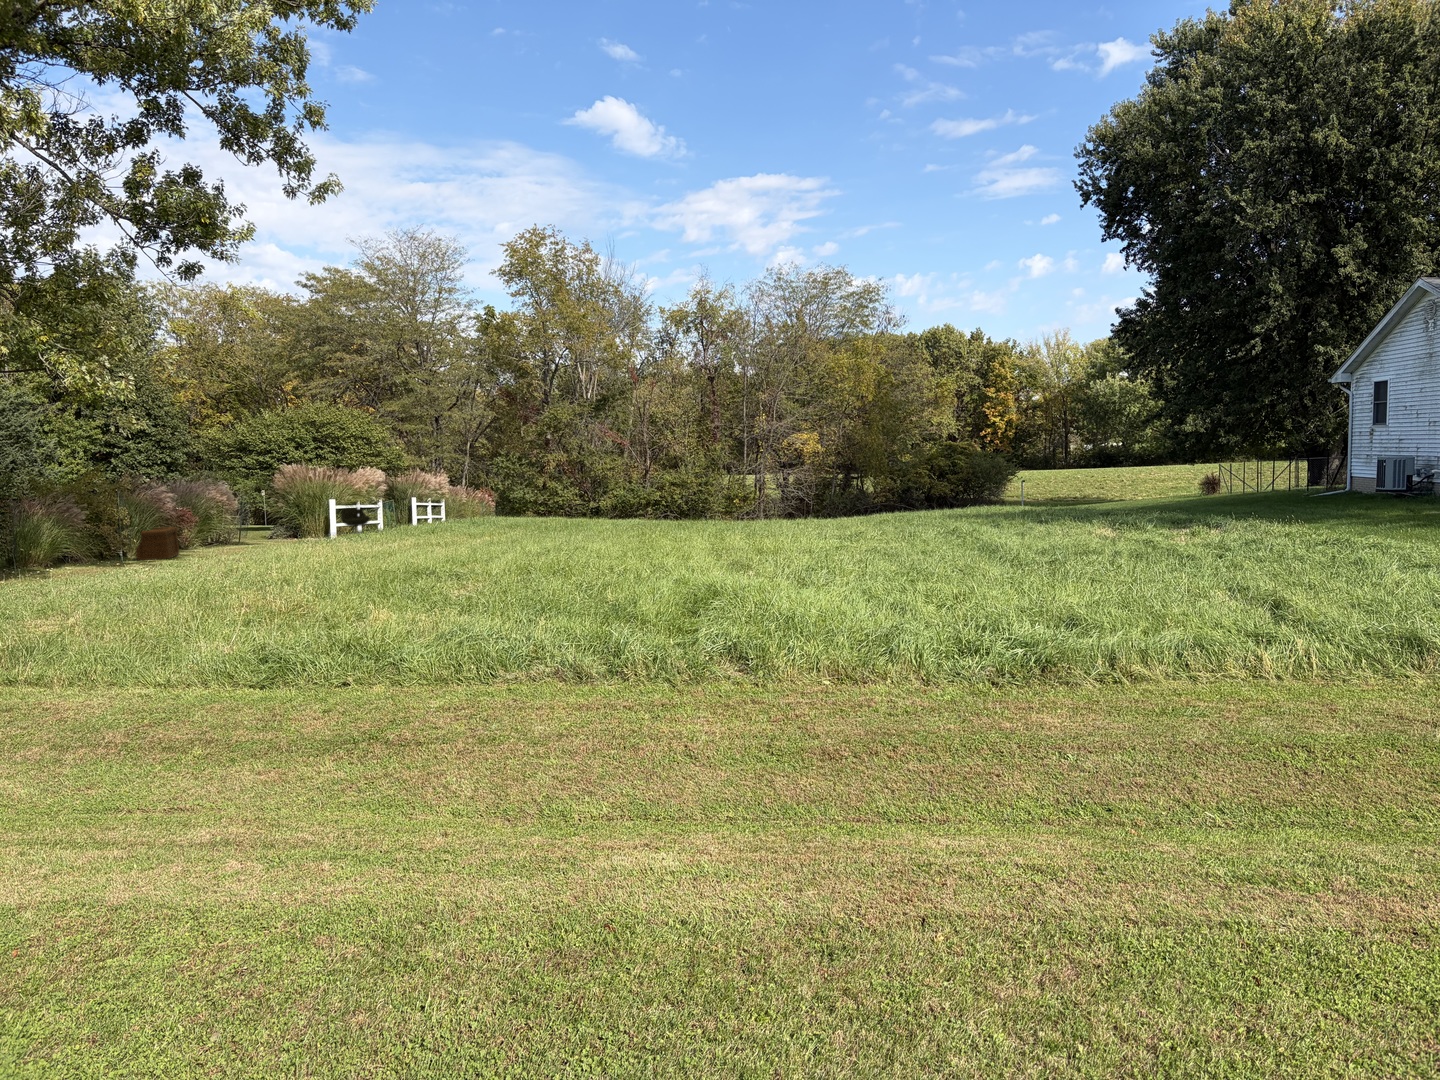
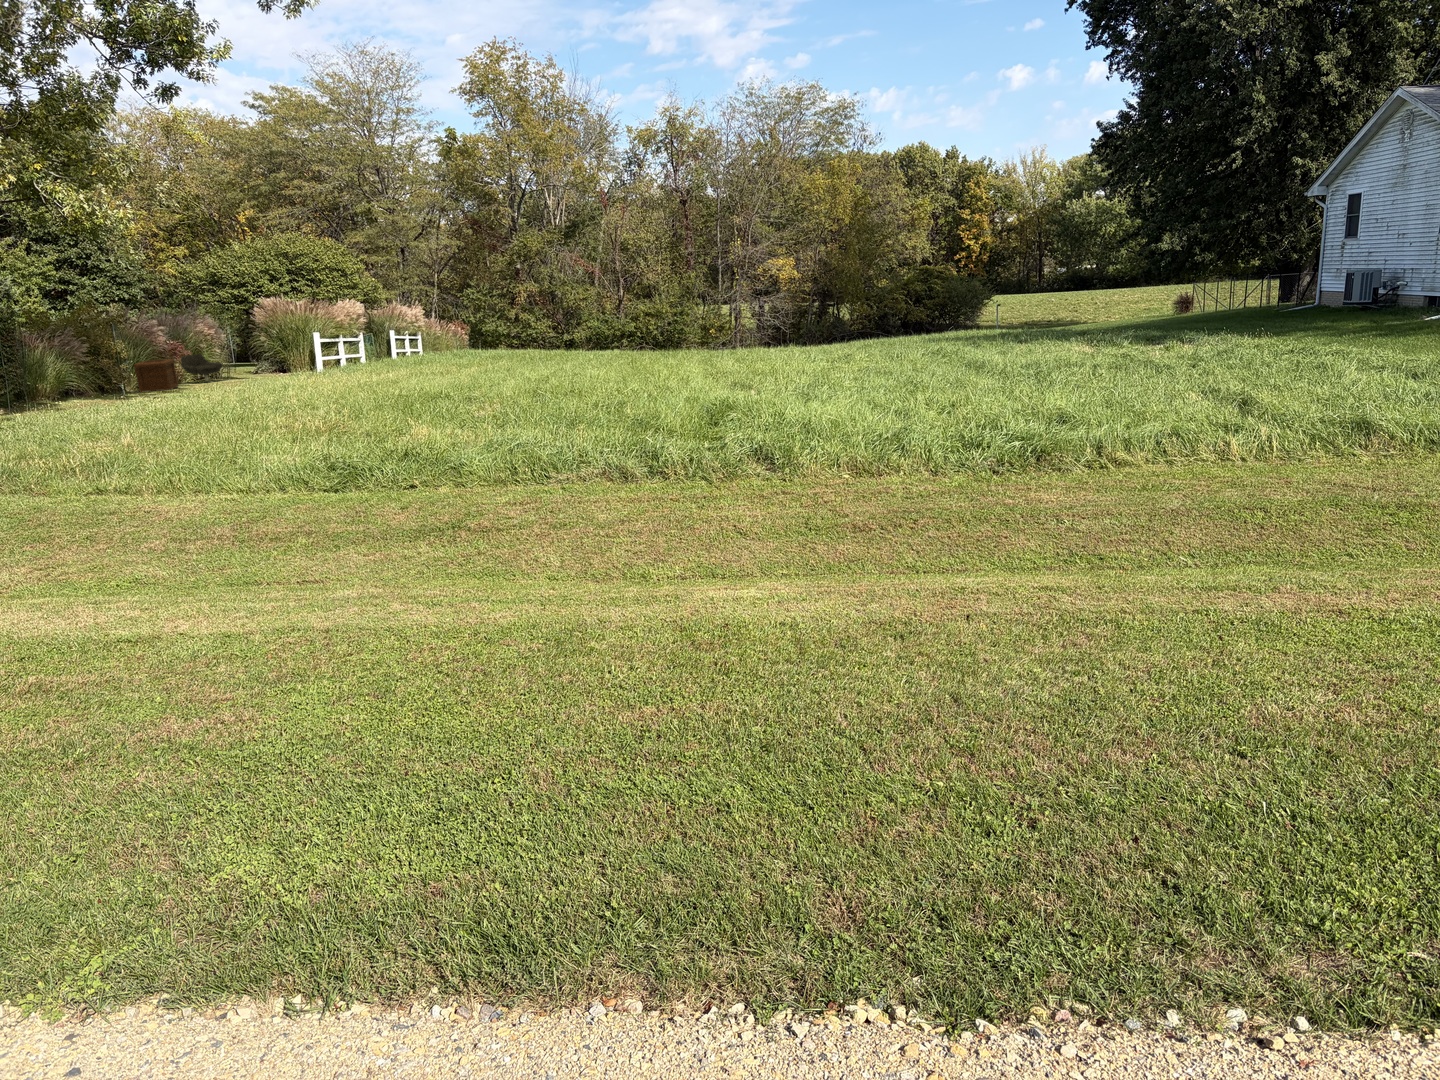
lounge chair: present [340,508,370,532] -> present [181,354,223,381]

